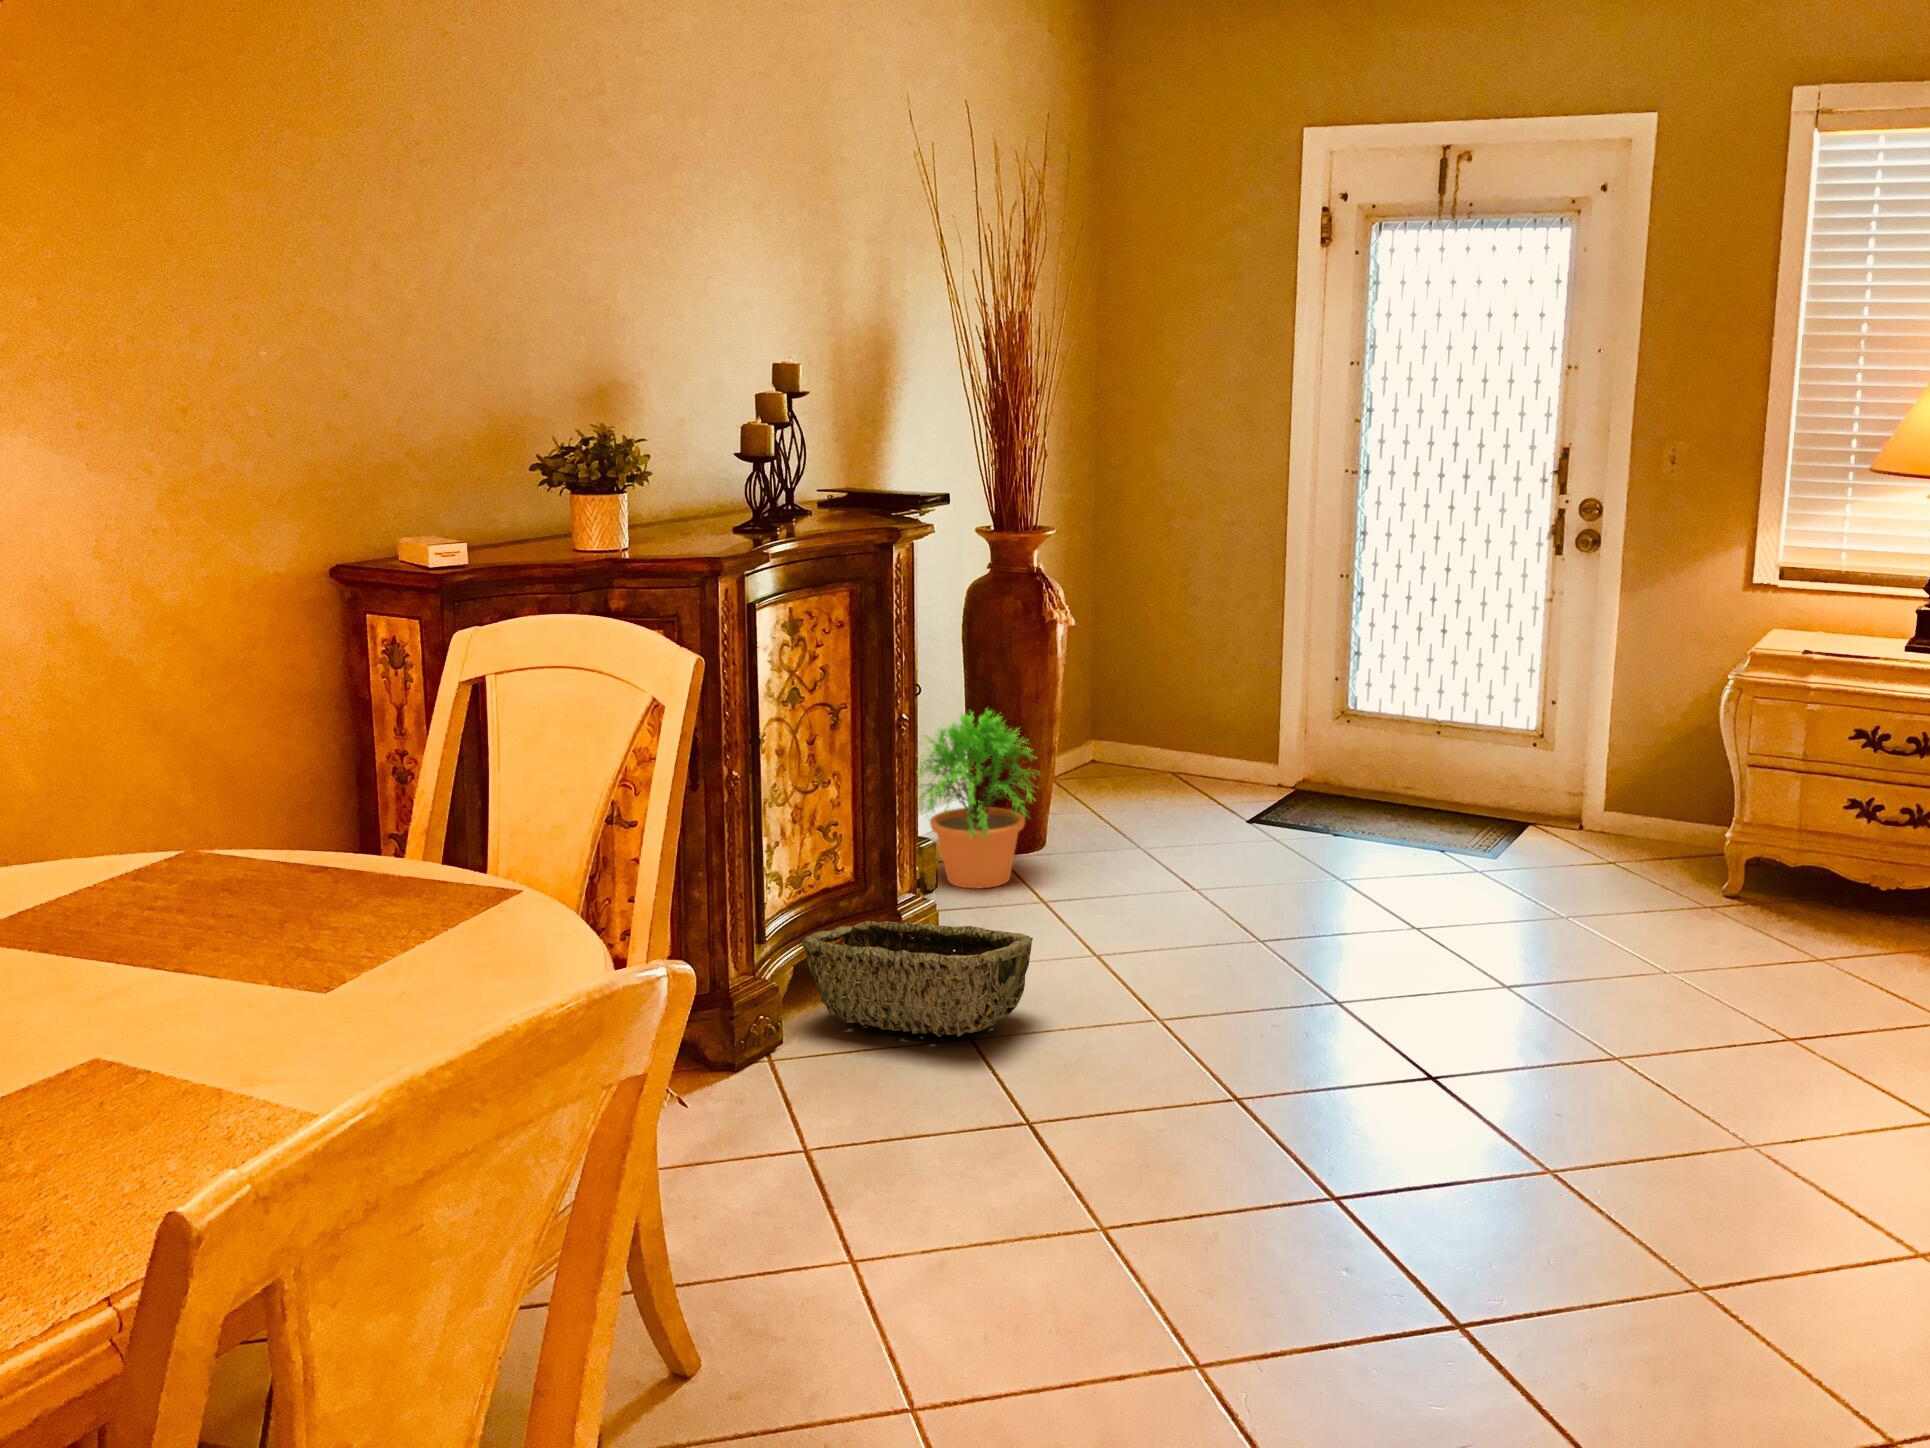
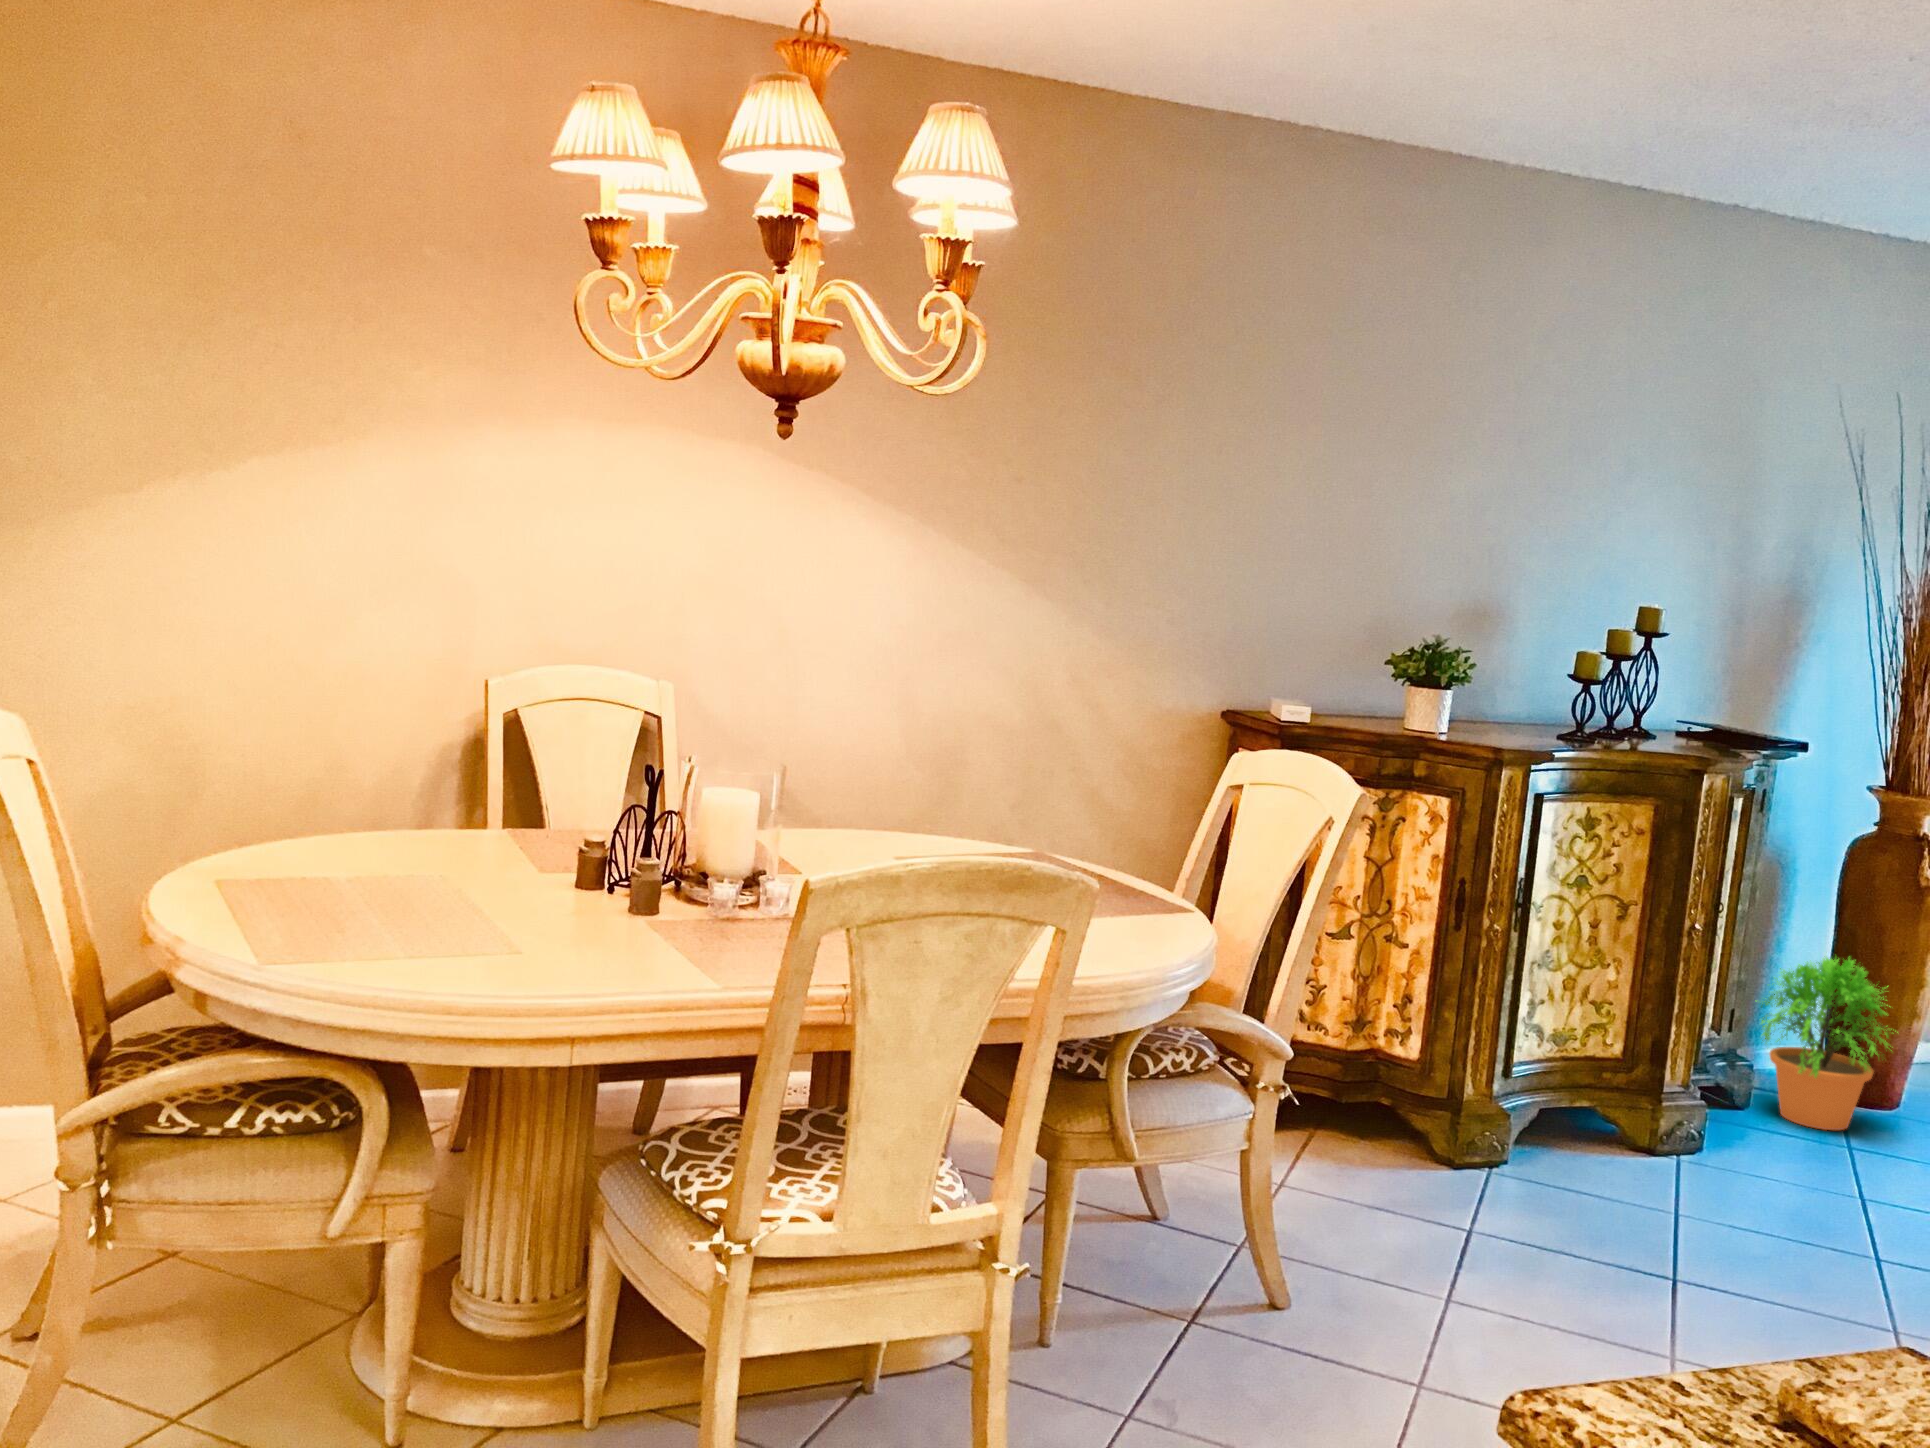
woven basket: present [801,921,1033,1037] -> none [1542,1084,1755,1212]

